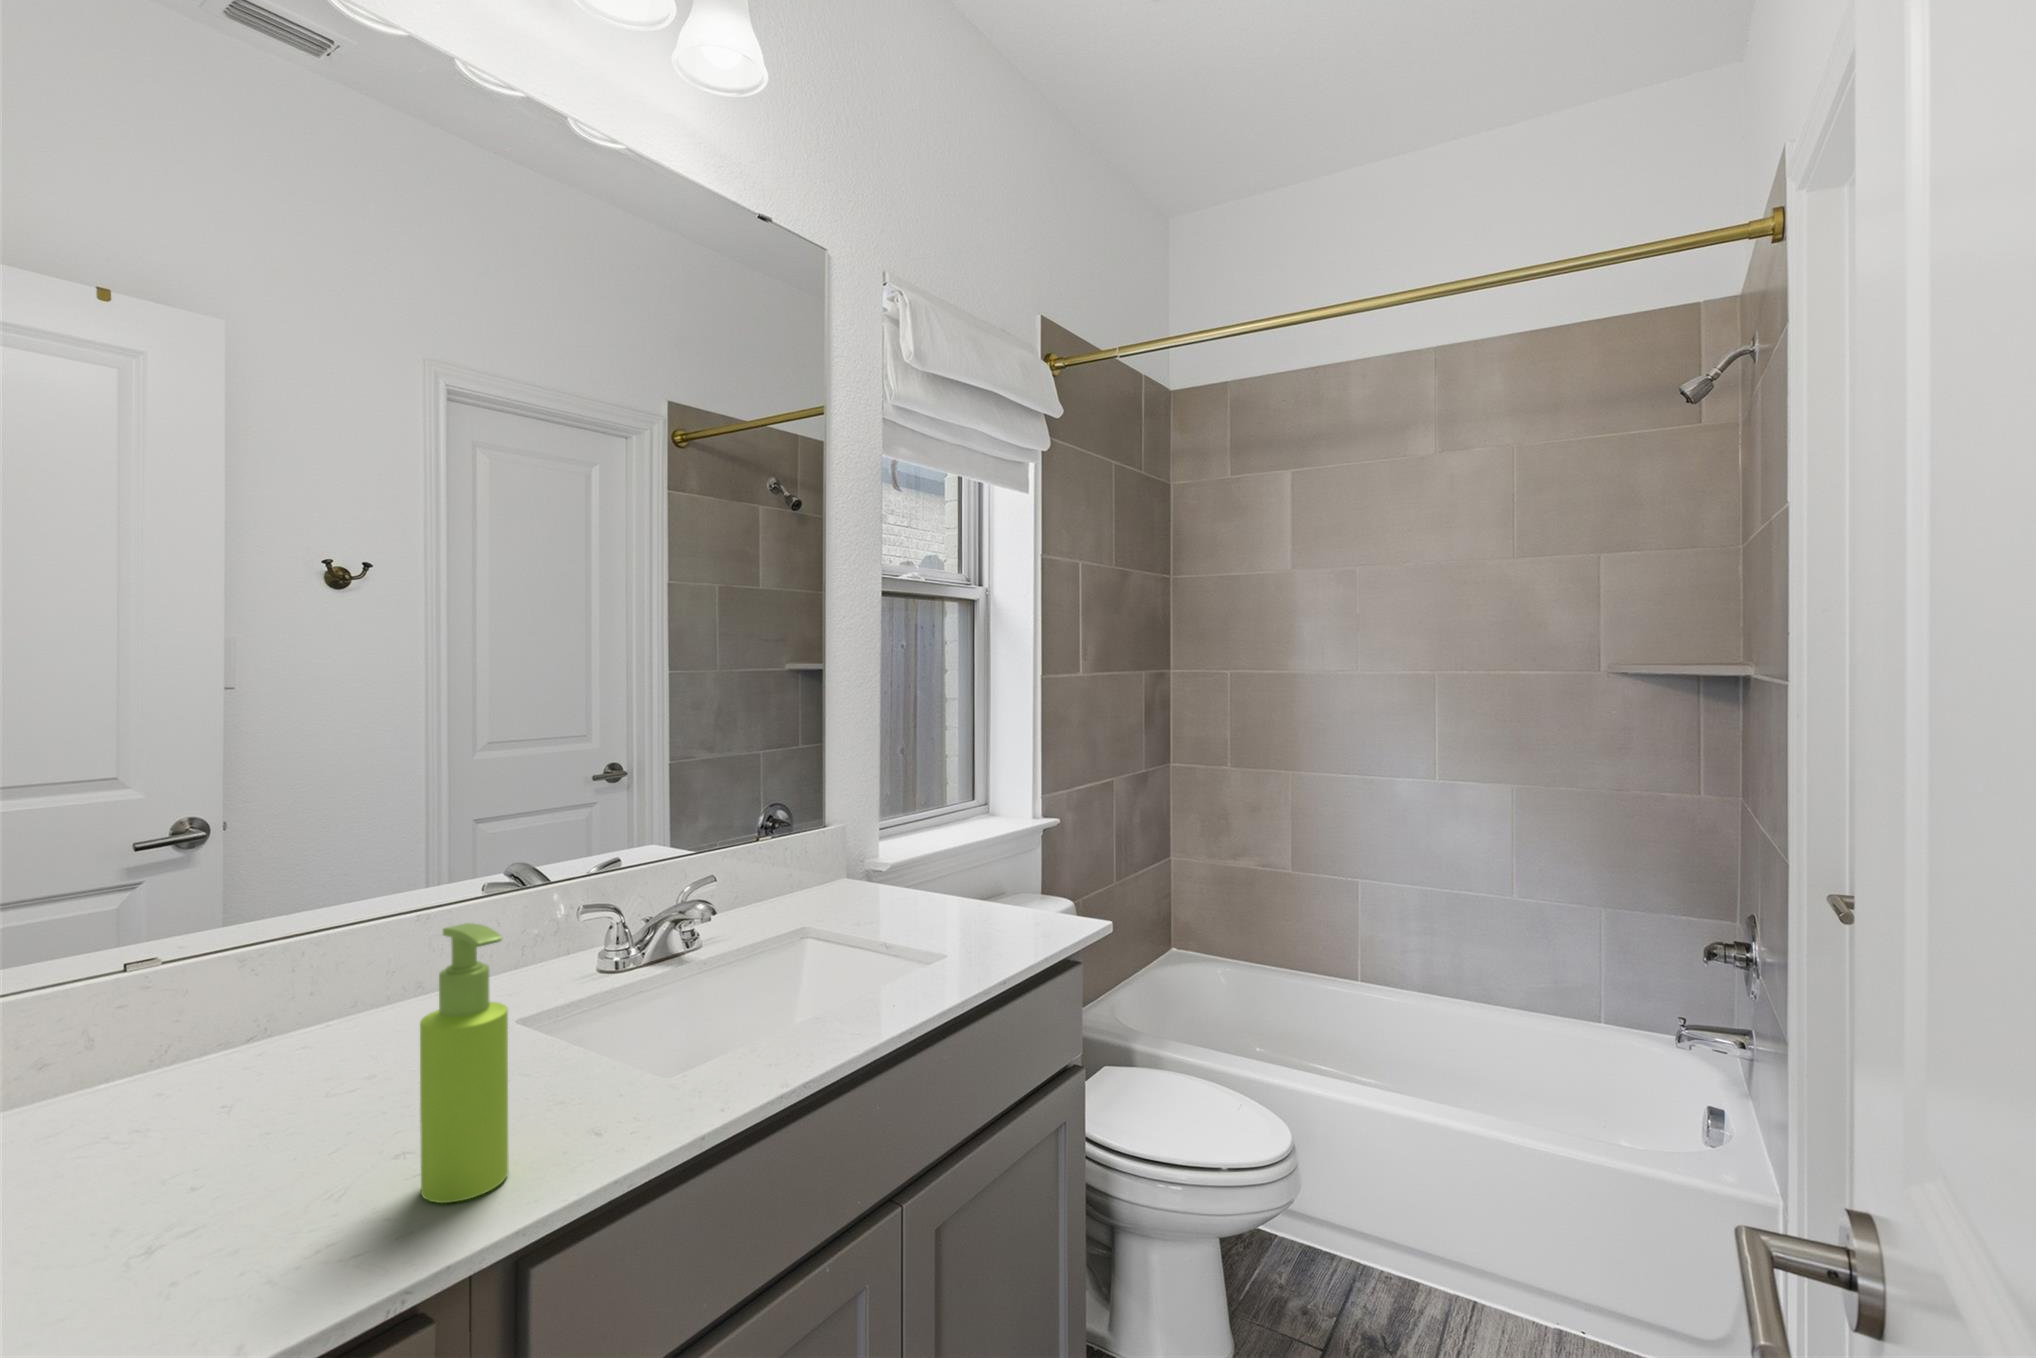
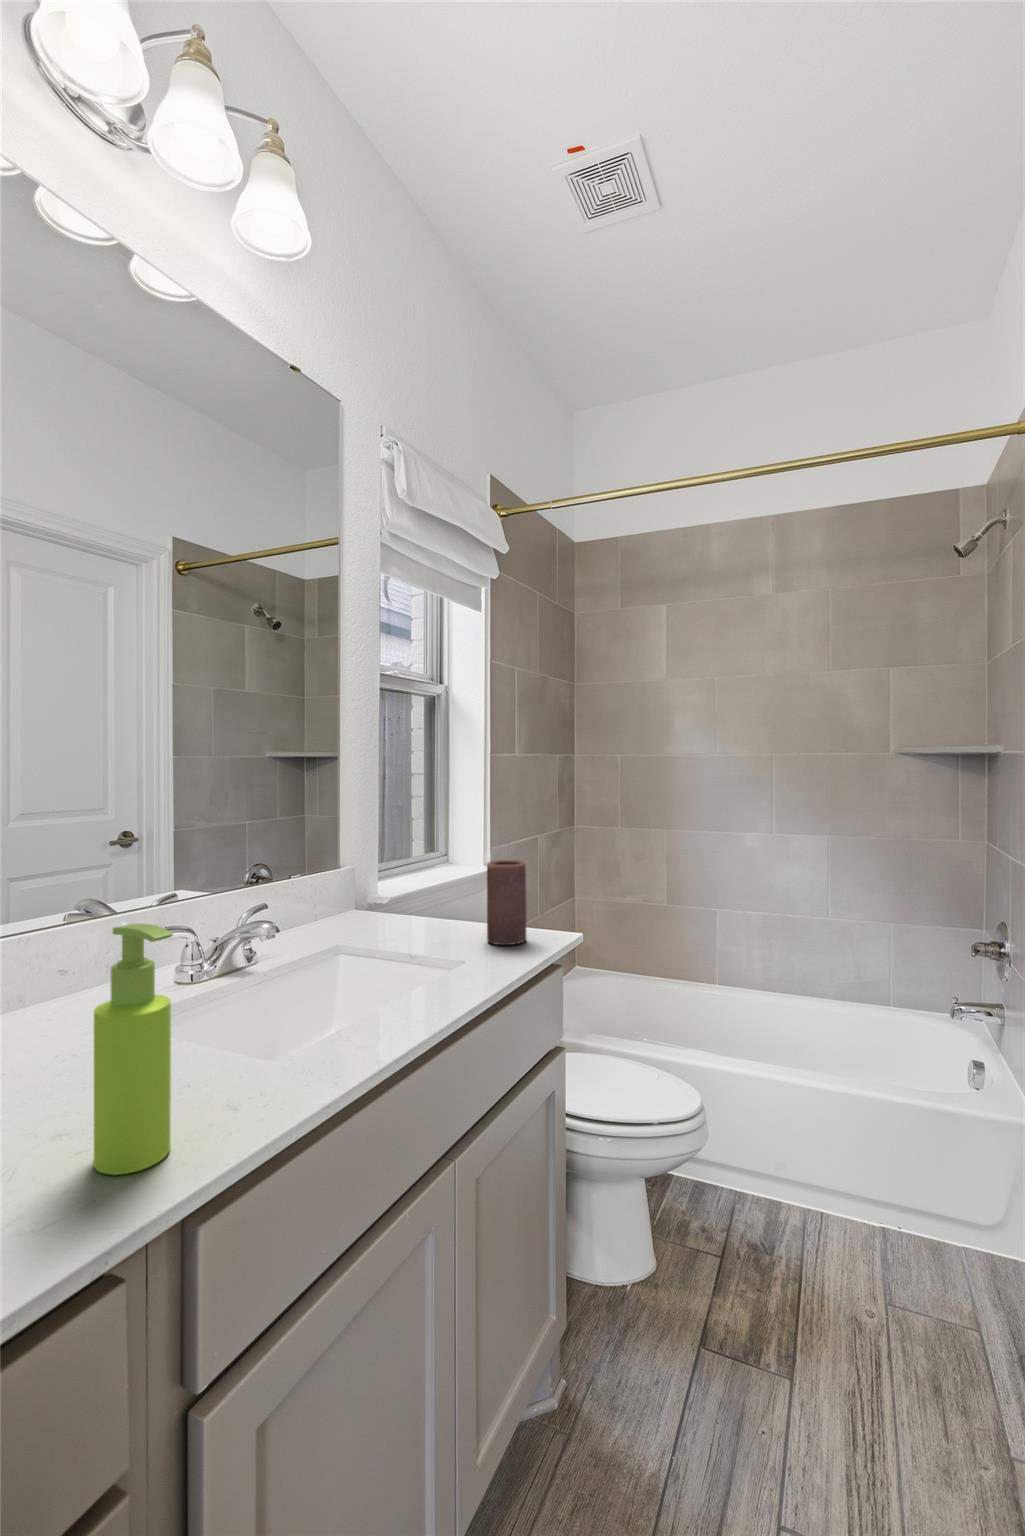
candle: none [984,826,1035,935] -> present [486,860,527,945]

